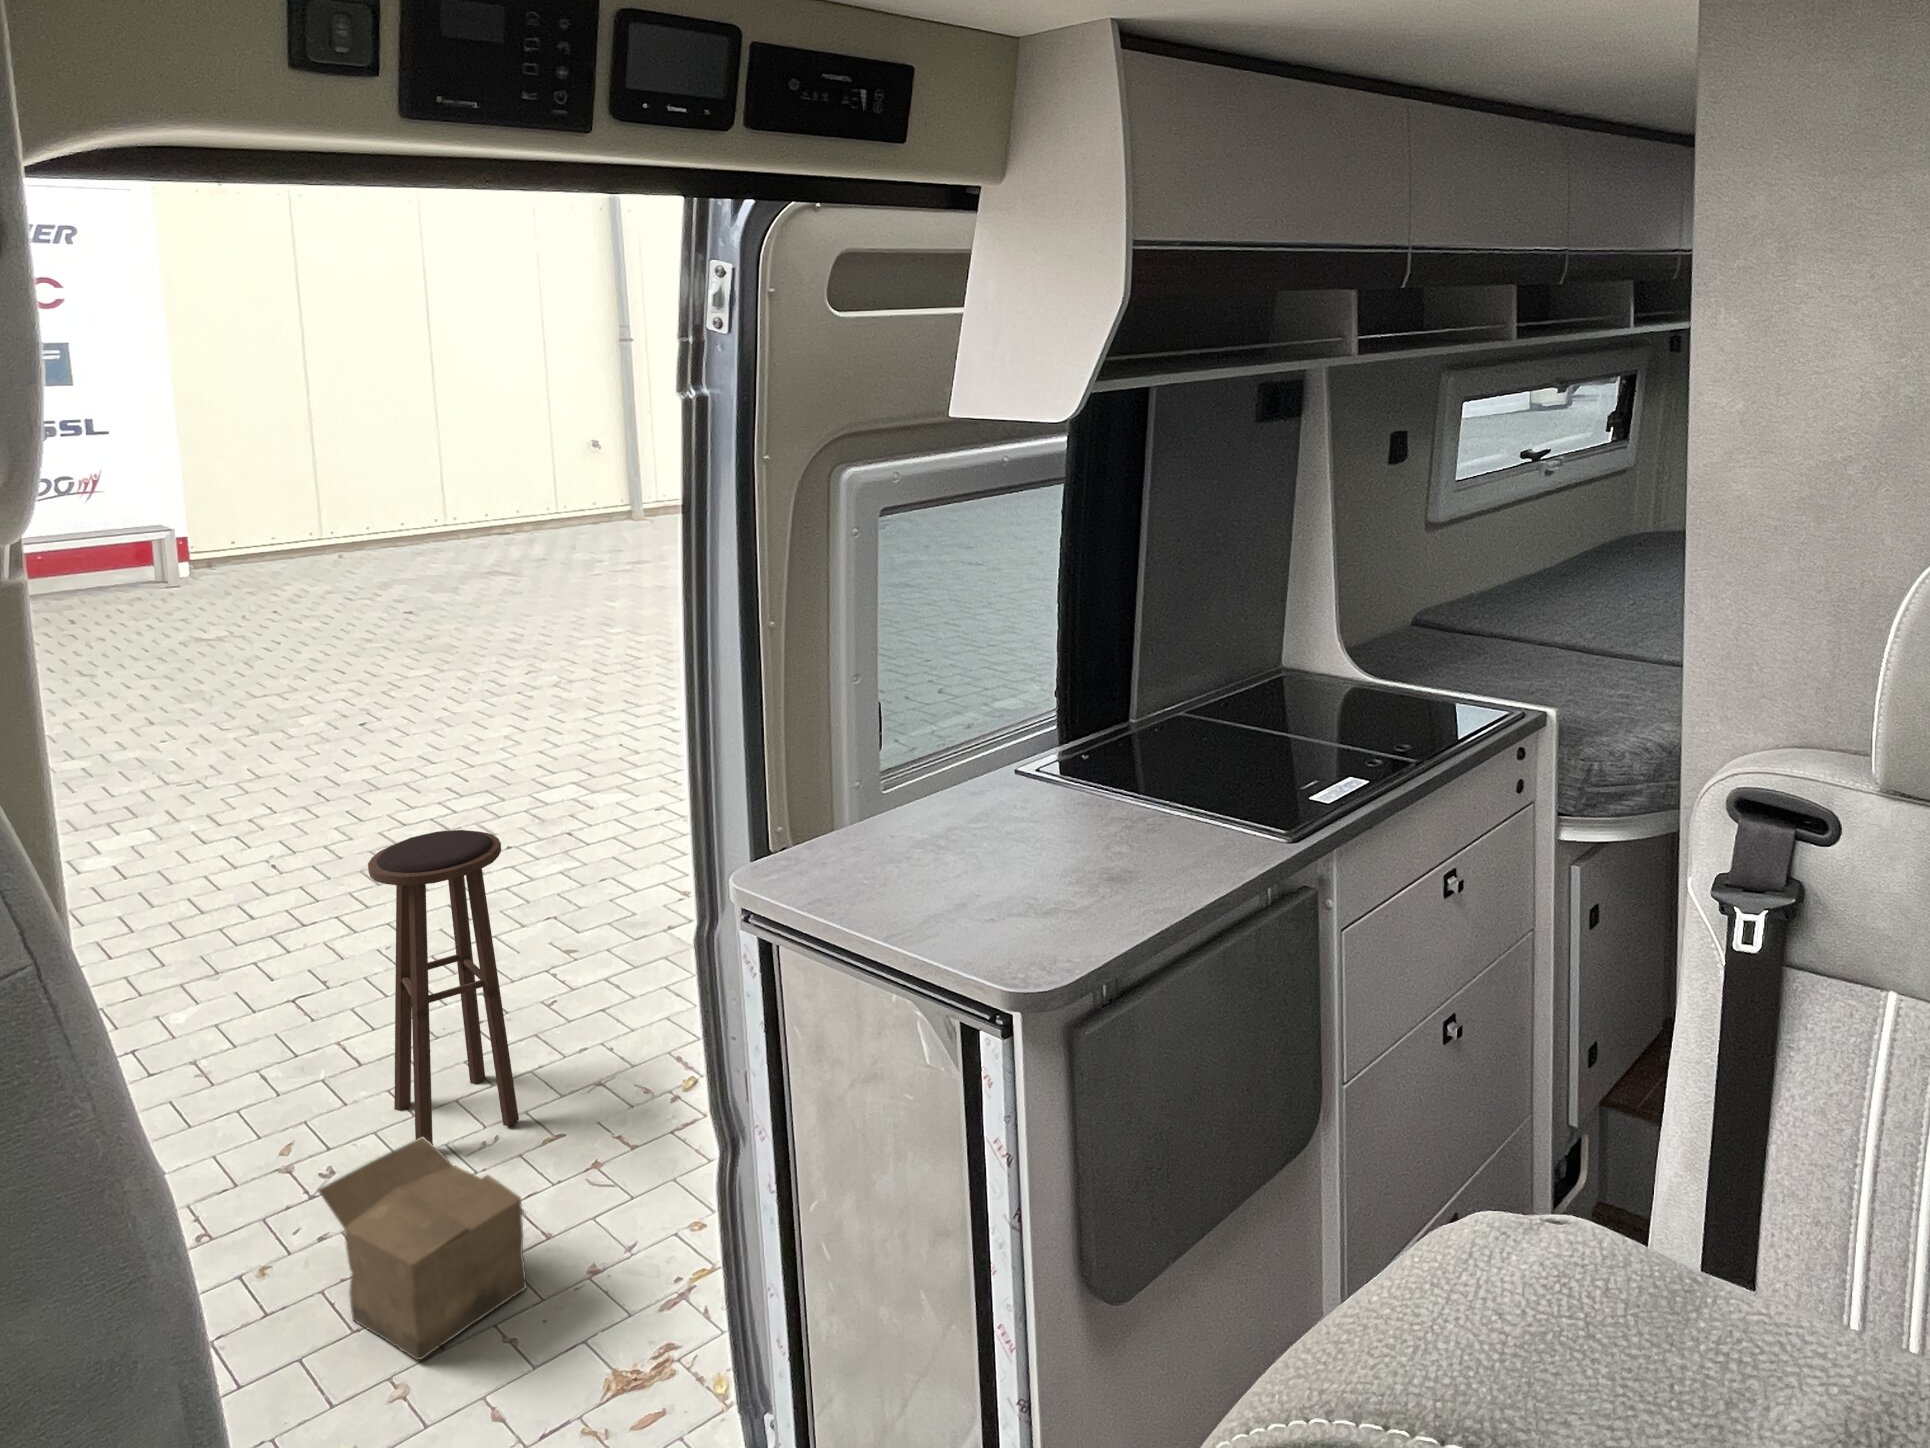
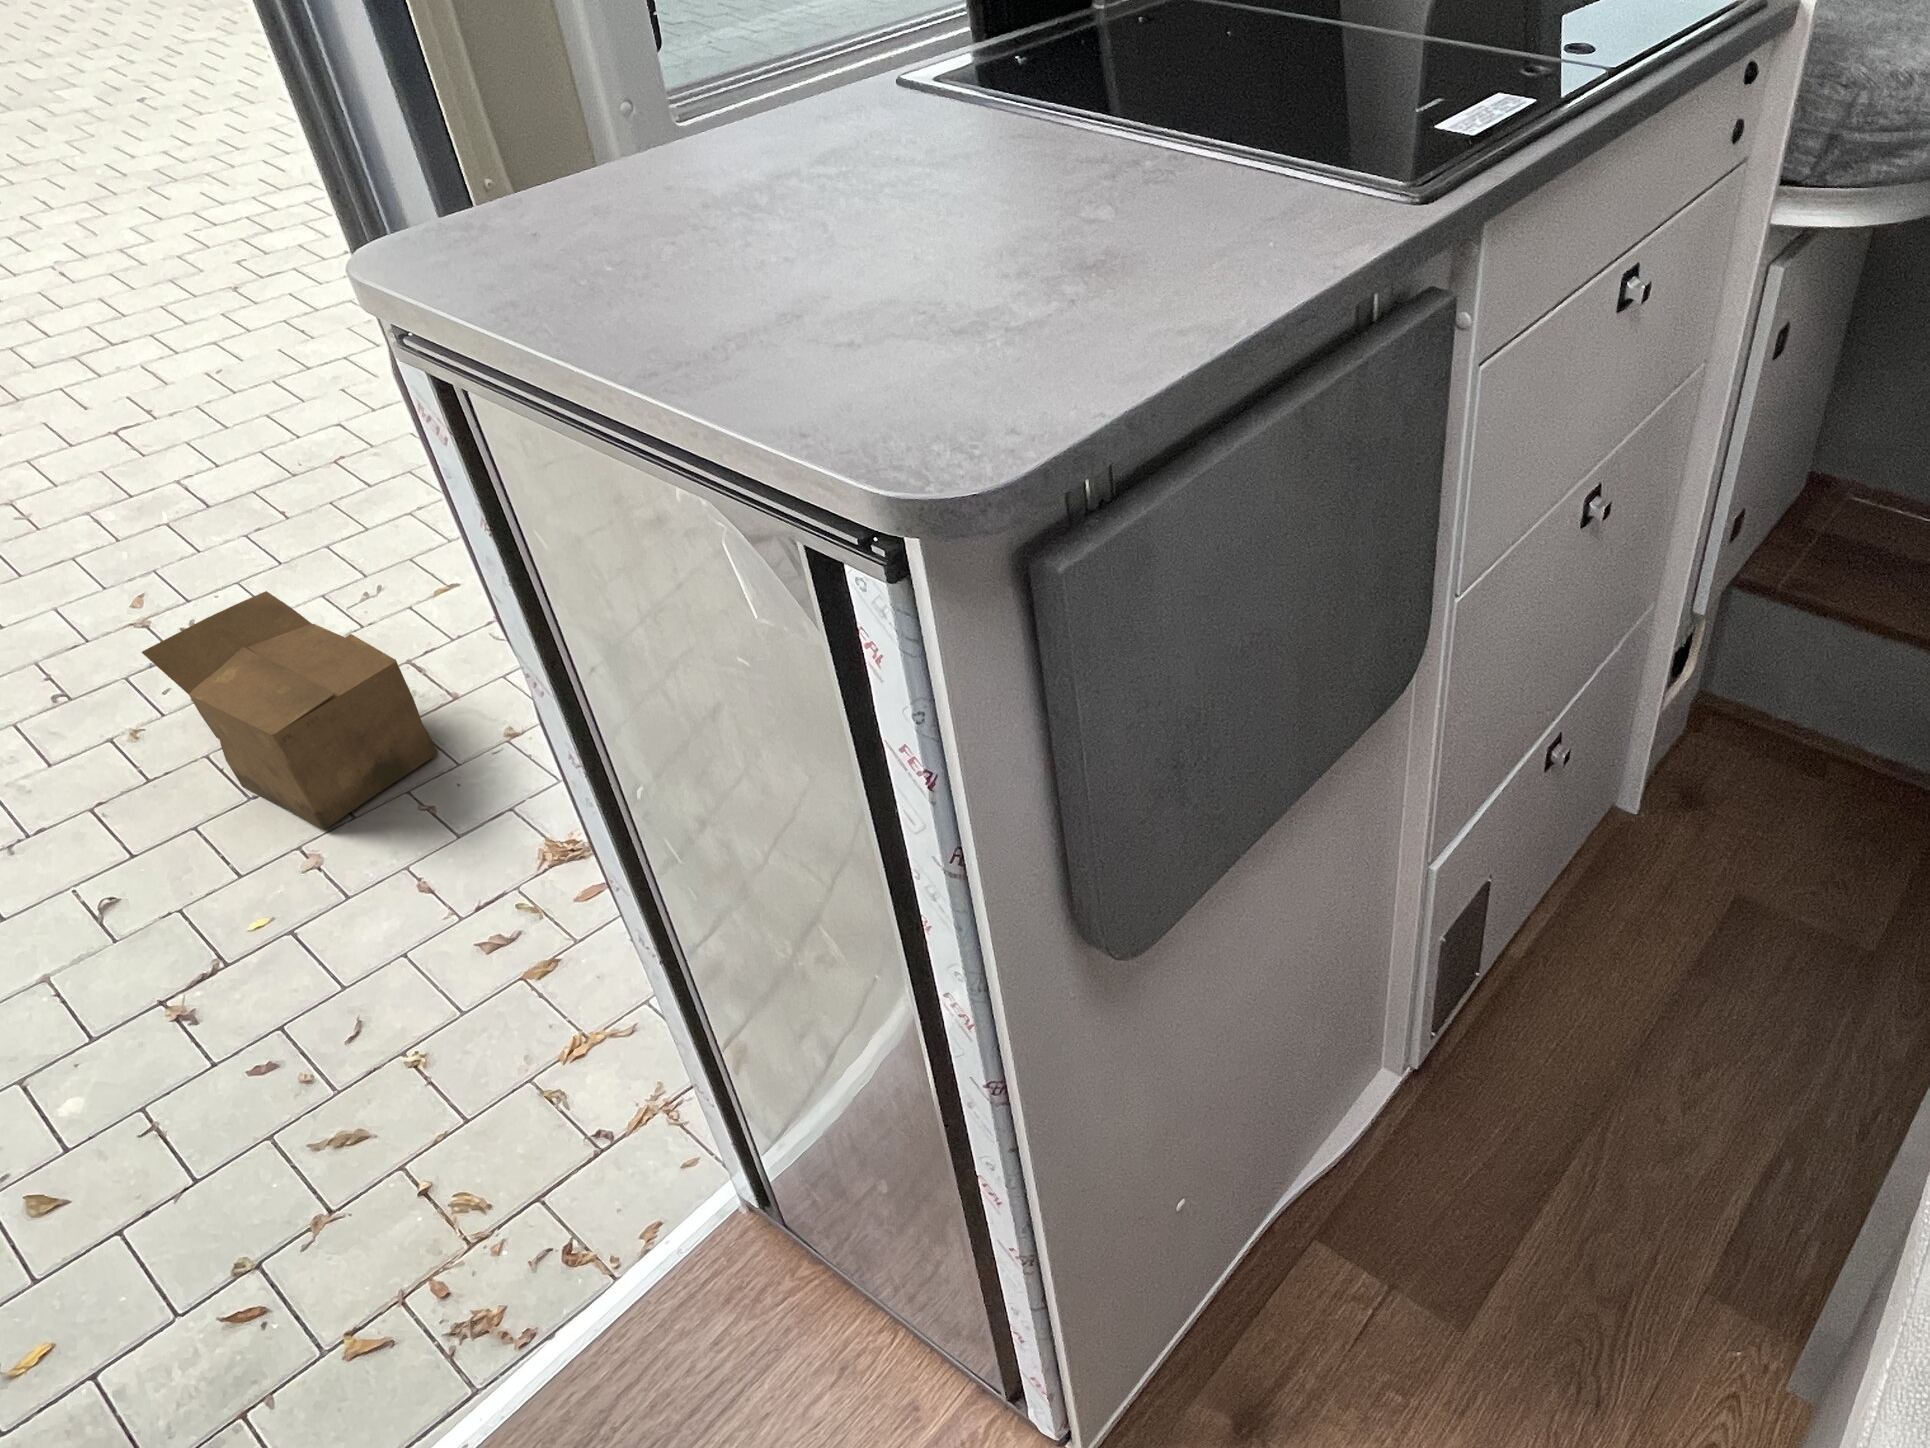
stool: present [368,830,519,1145] -> none [85,208,407,609]

